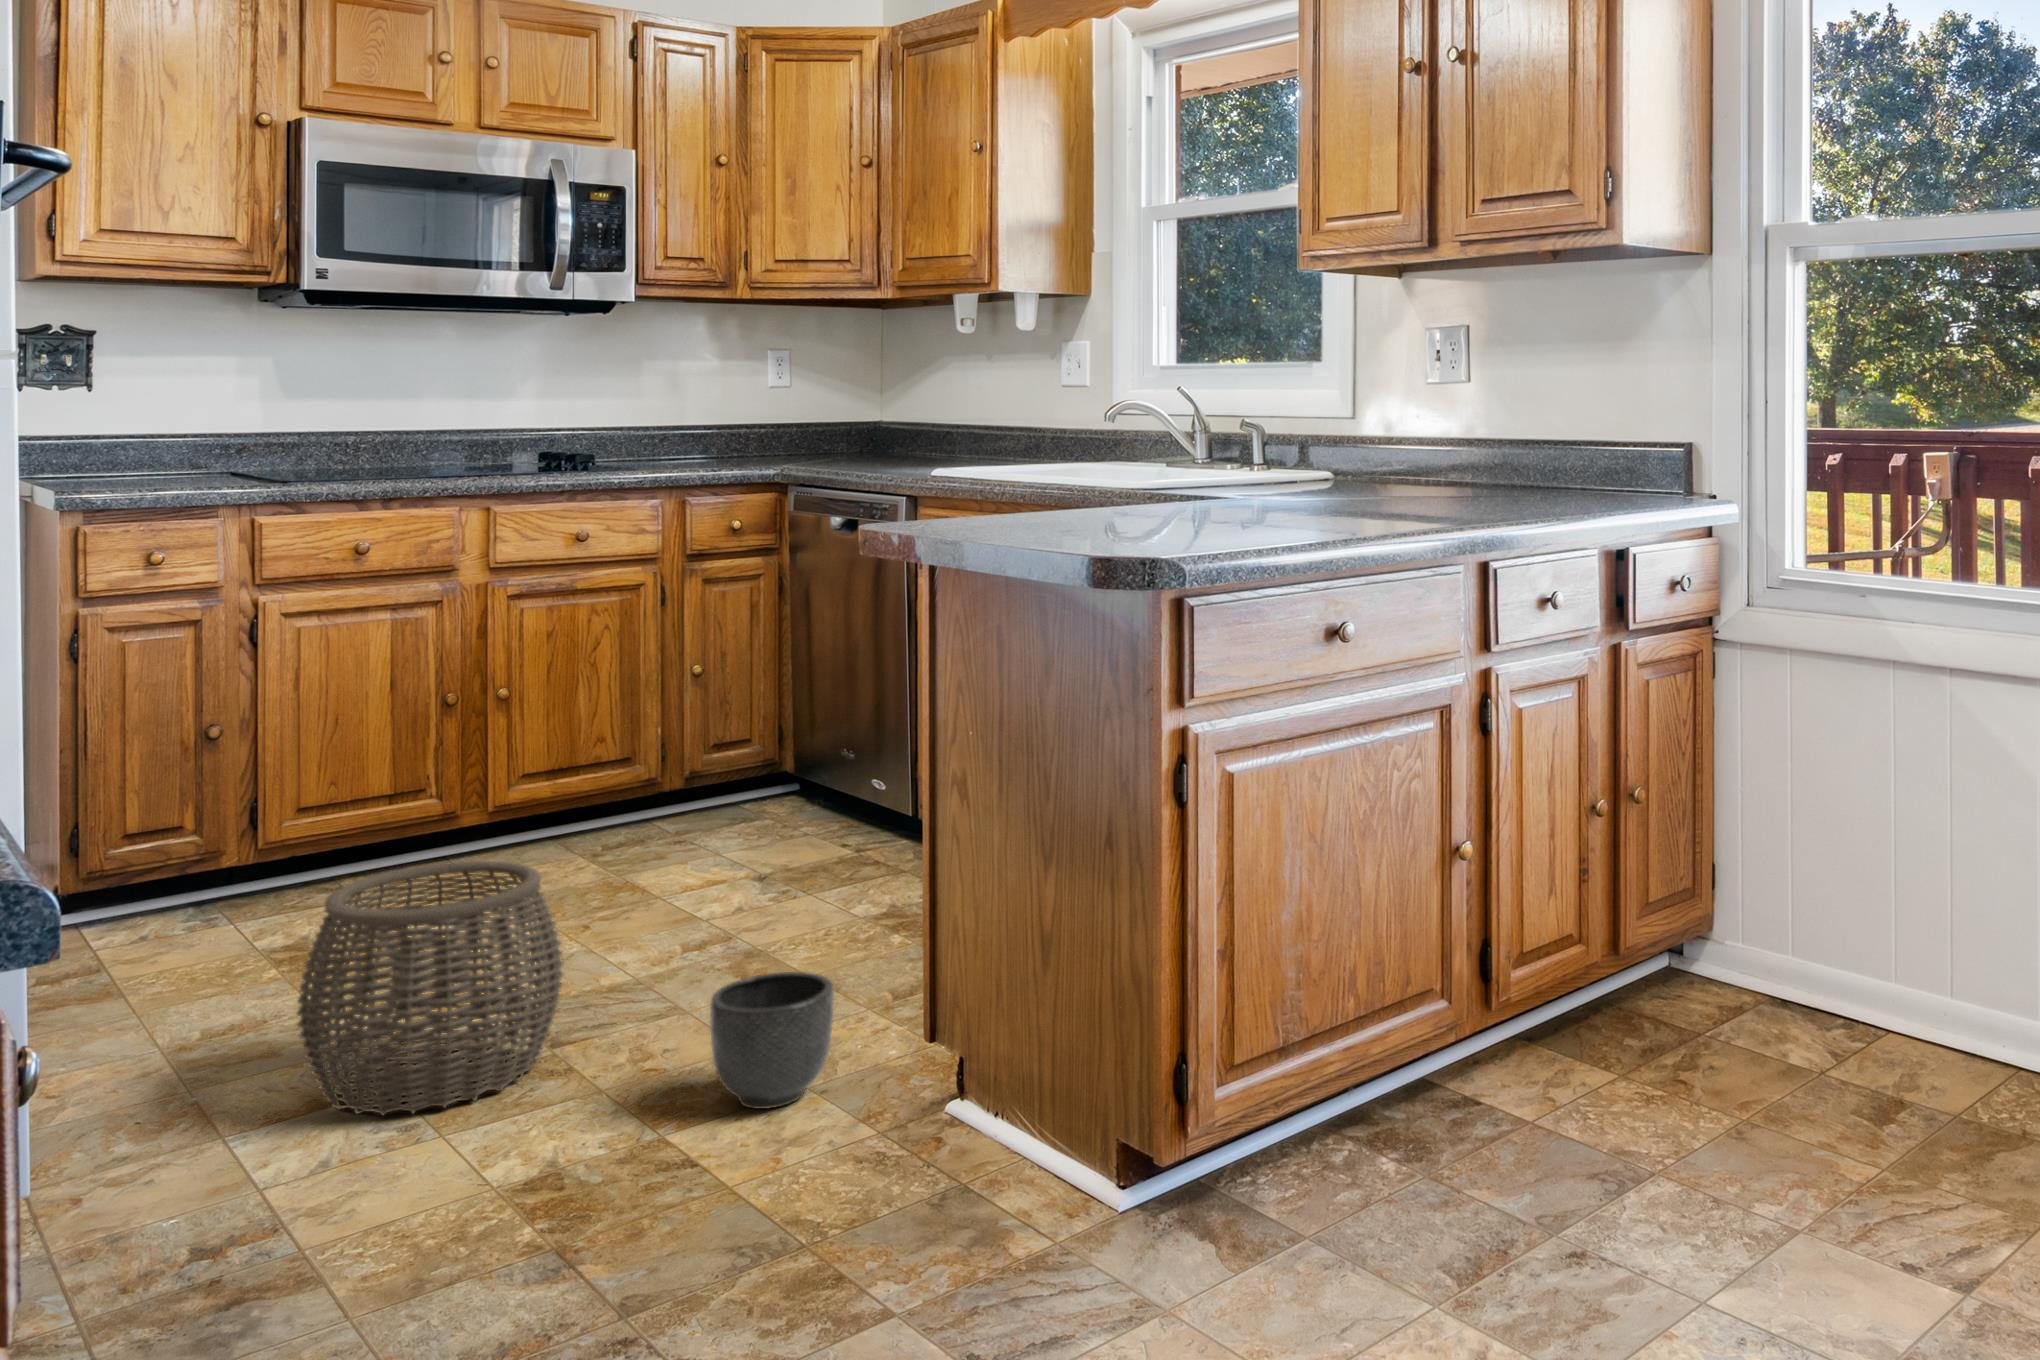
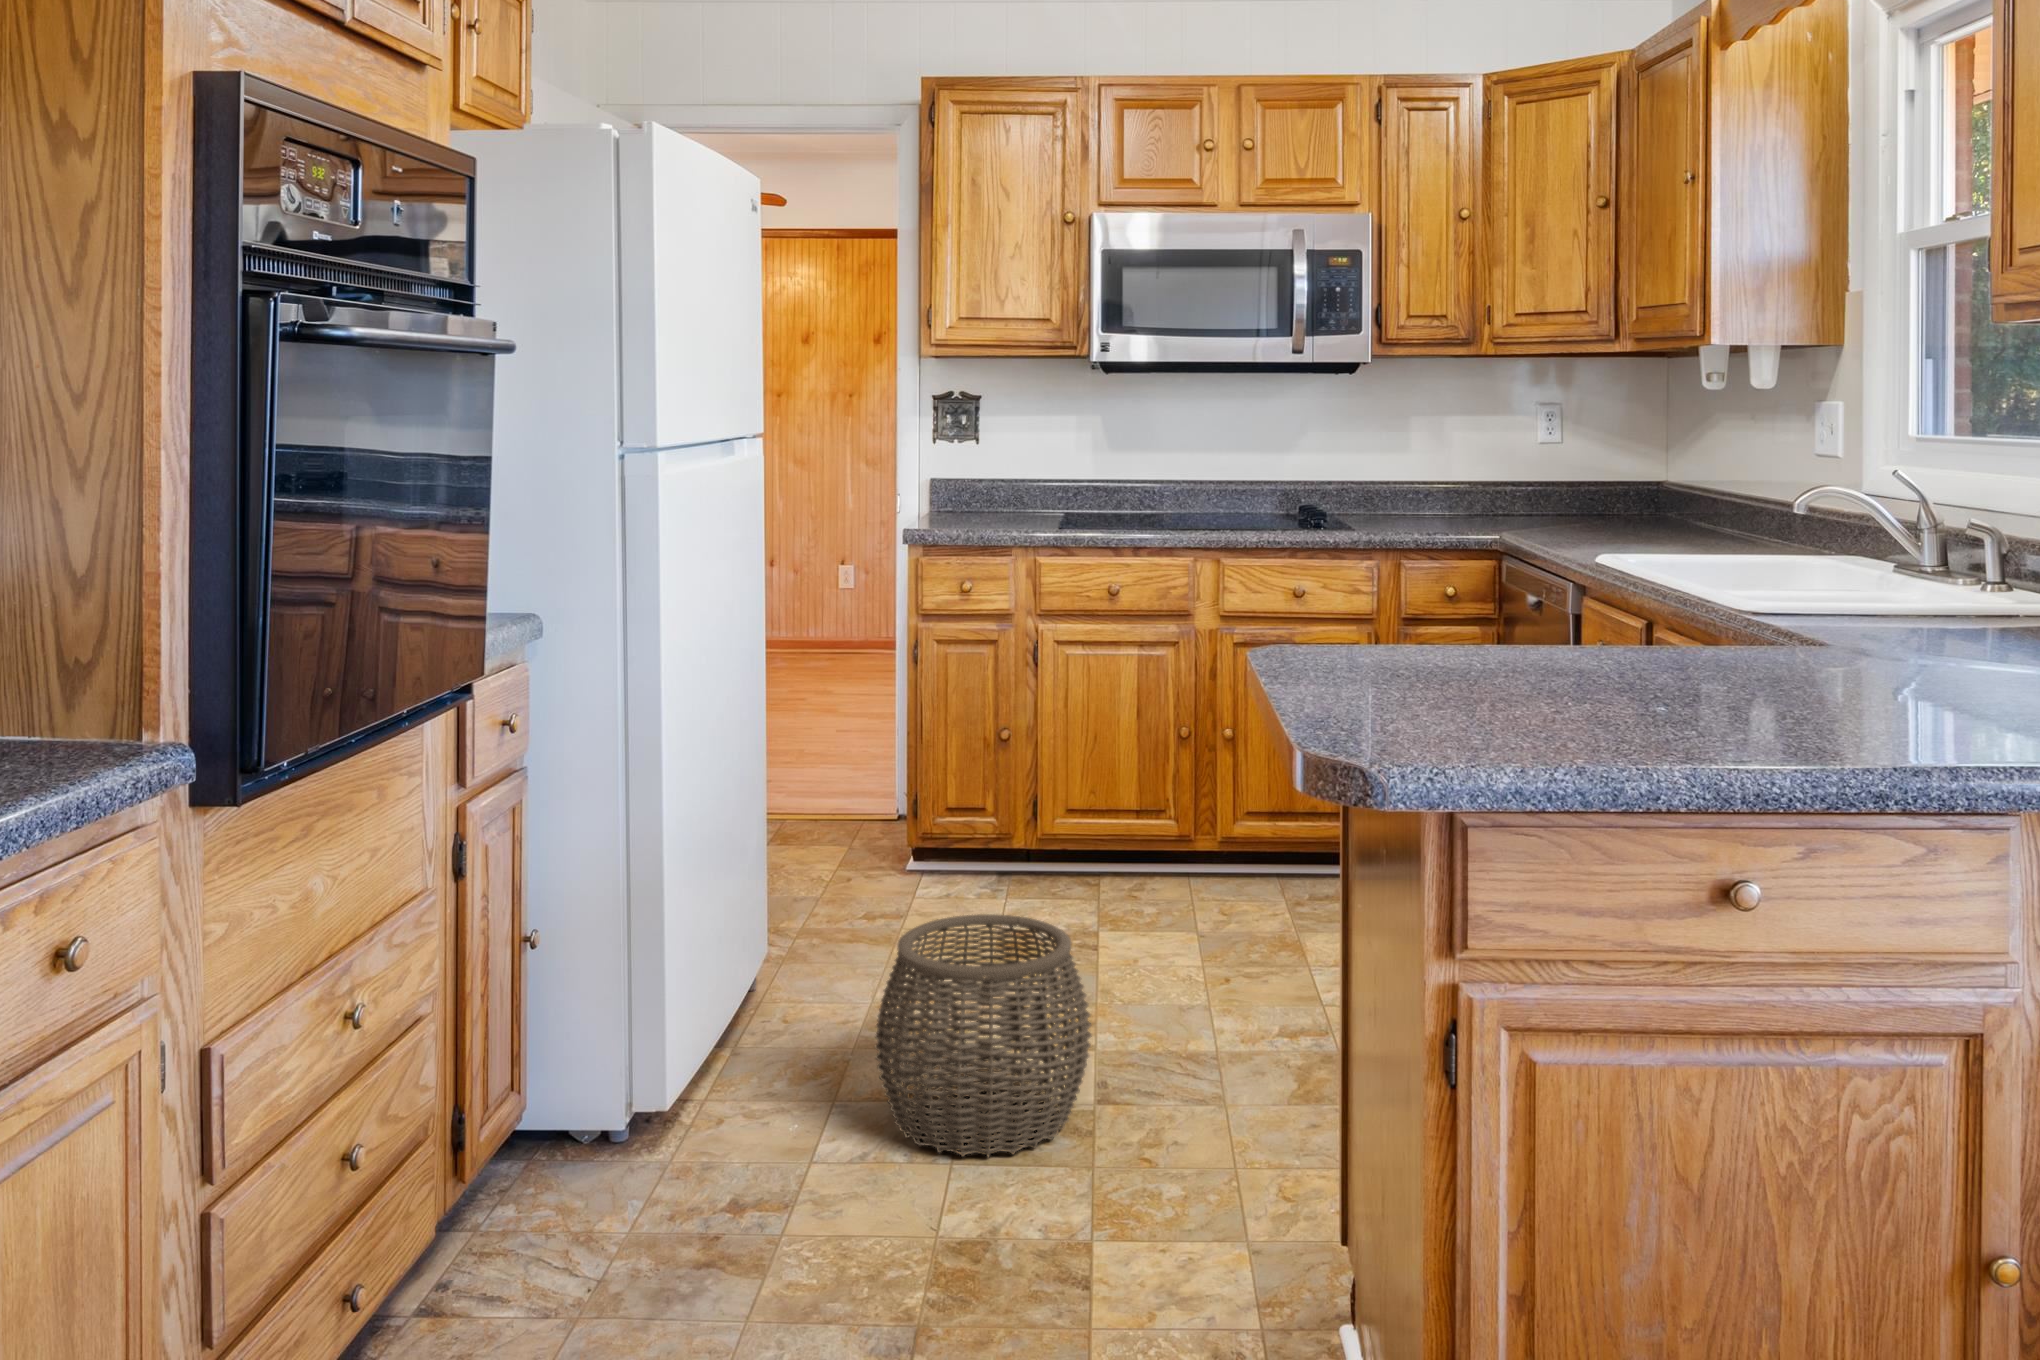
planter: present [710,972,834,1109] -> none [1141,1117,1266,1275]

